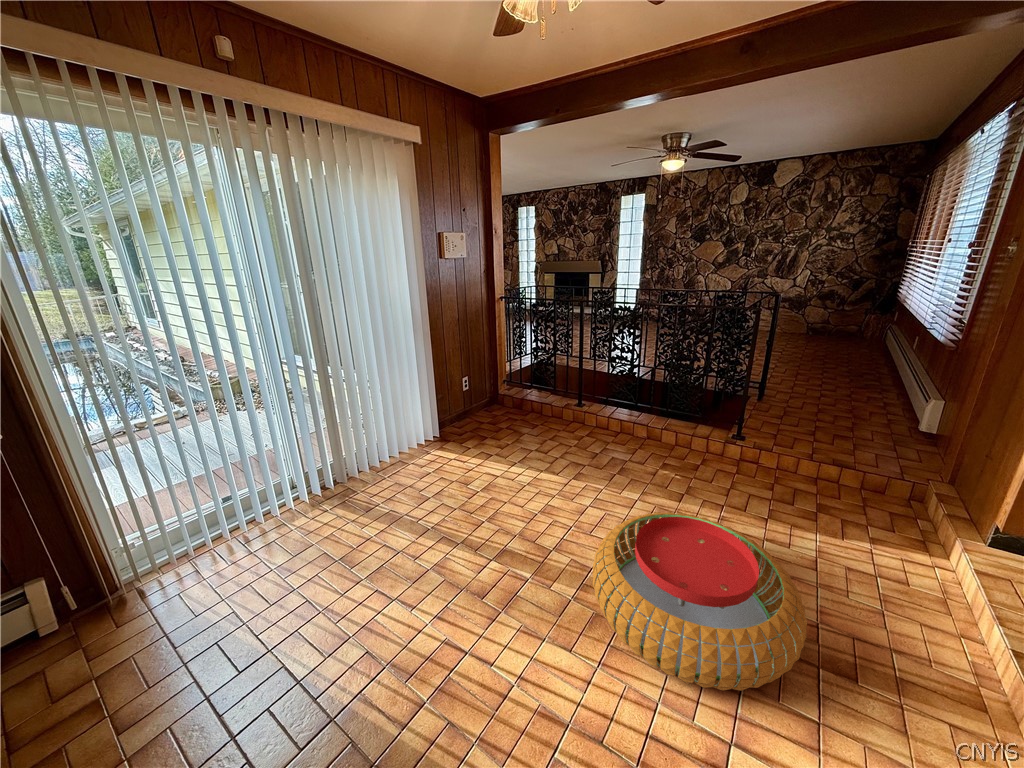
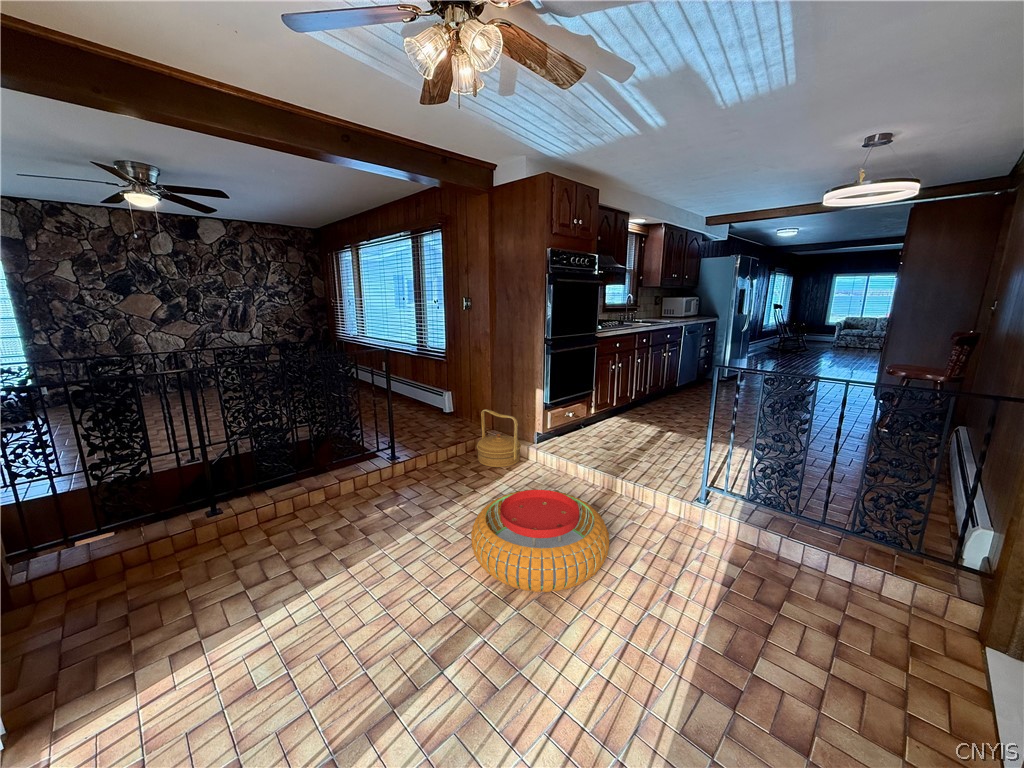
woven basket: none [850,436,959,547] -> present [477,409,521,467]

